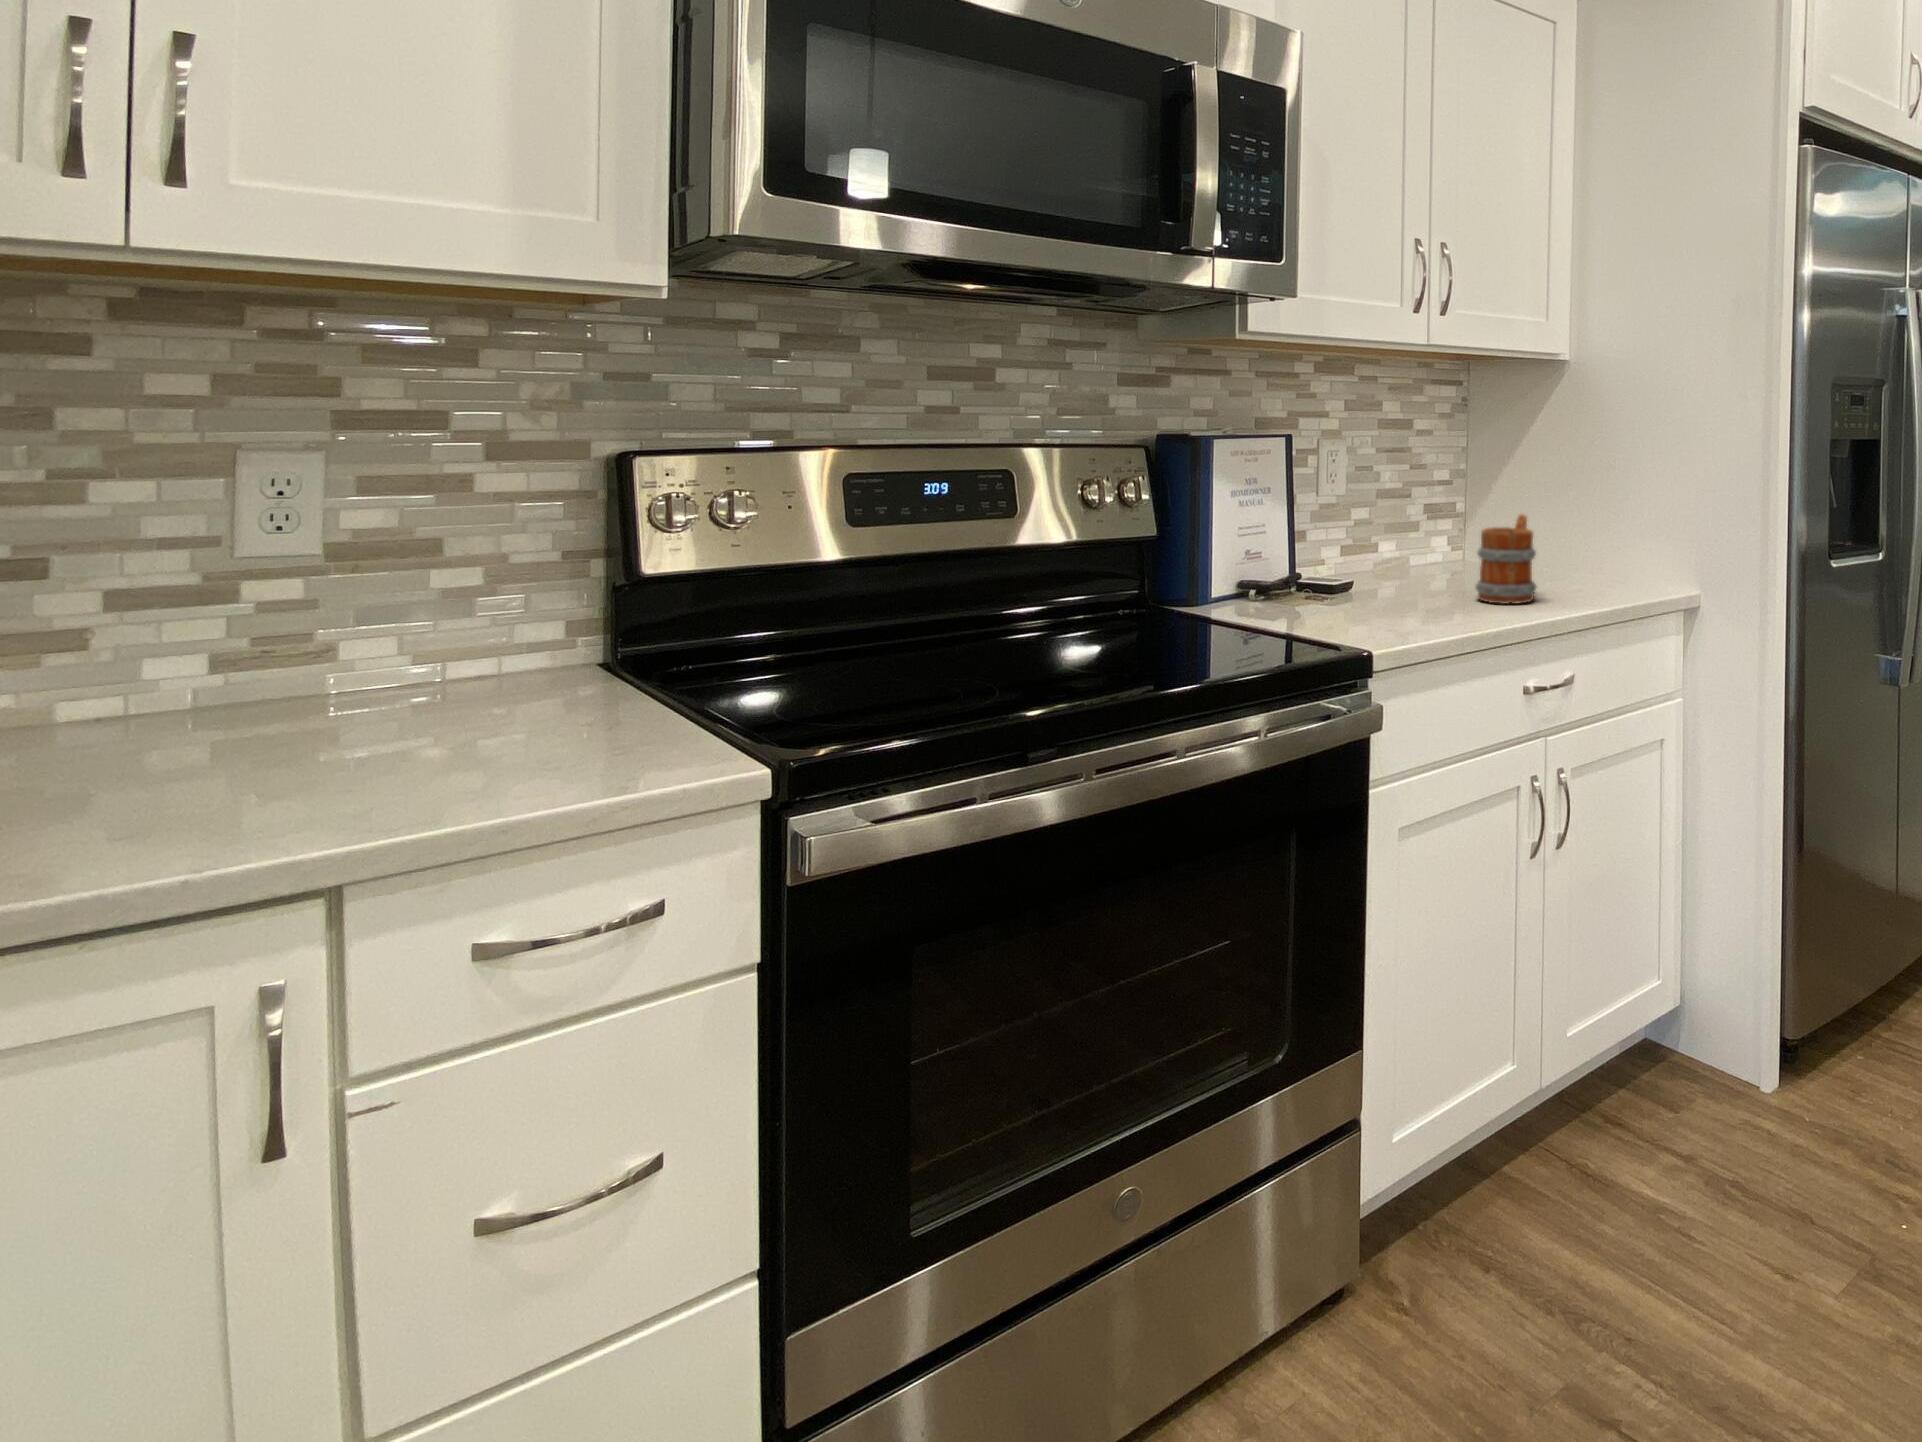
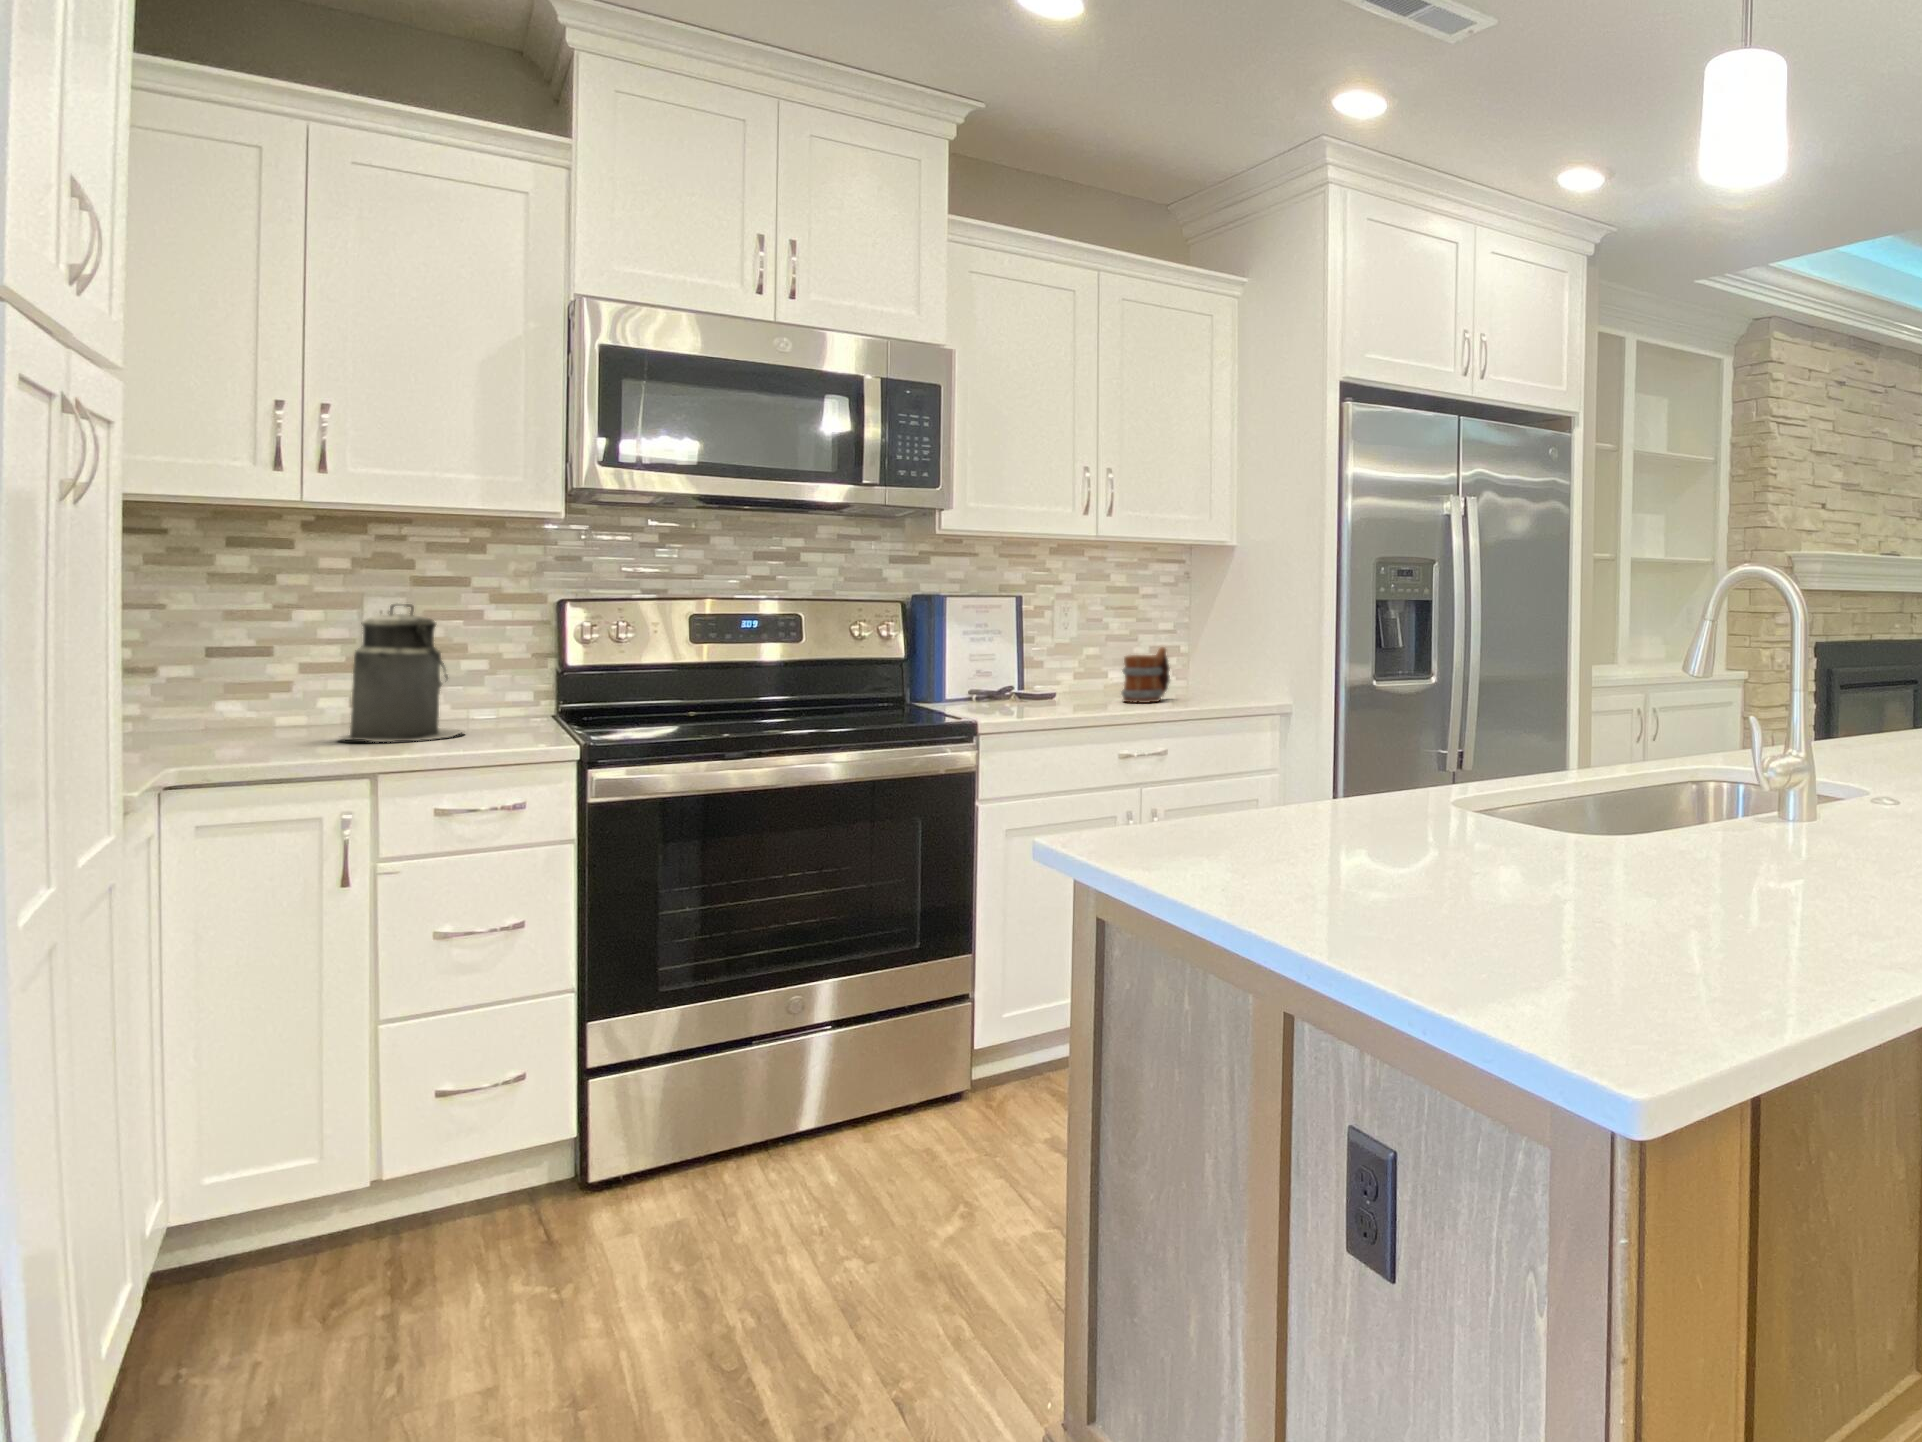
canister: none [216,472,492,782] -> present [339,603,463,742]

